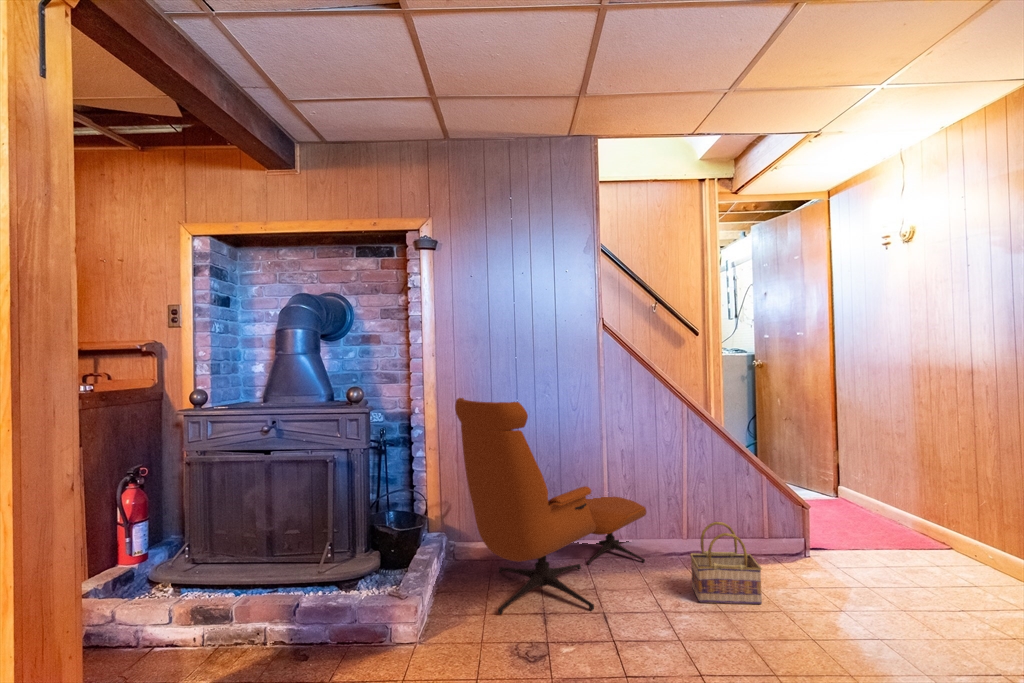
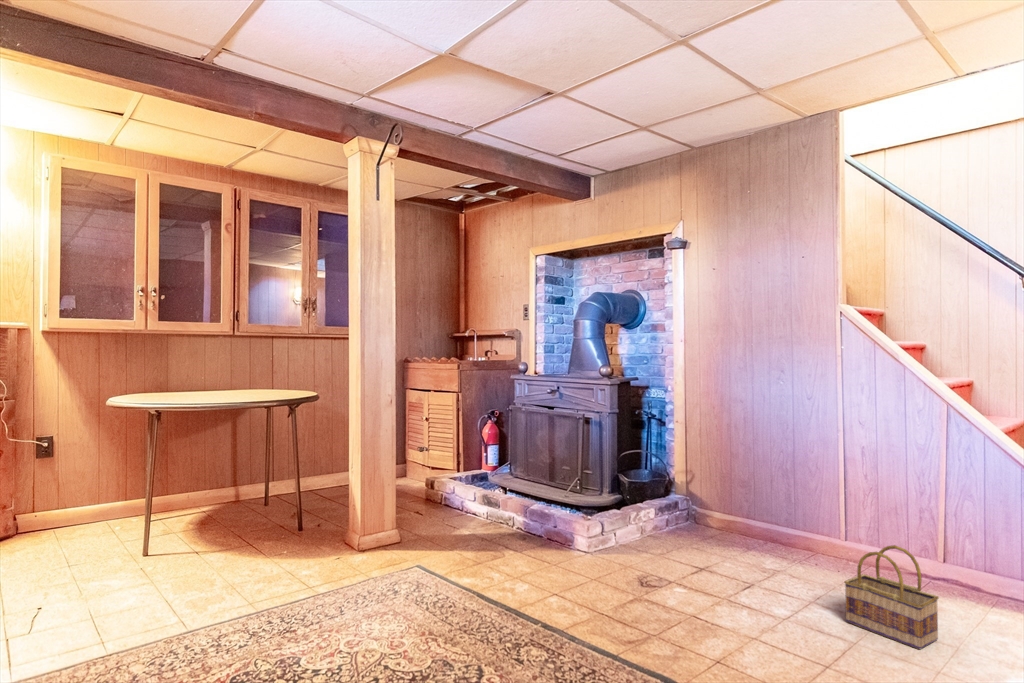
lounge chair: present [455,398,646,614] -> none [634,377,881,587]

